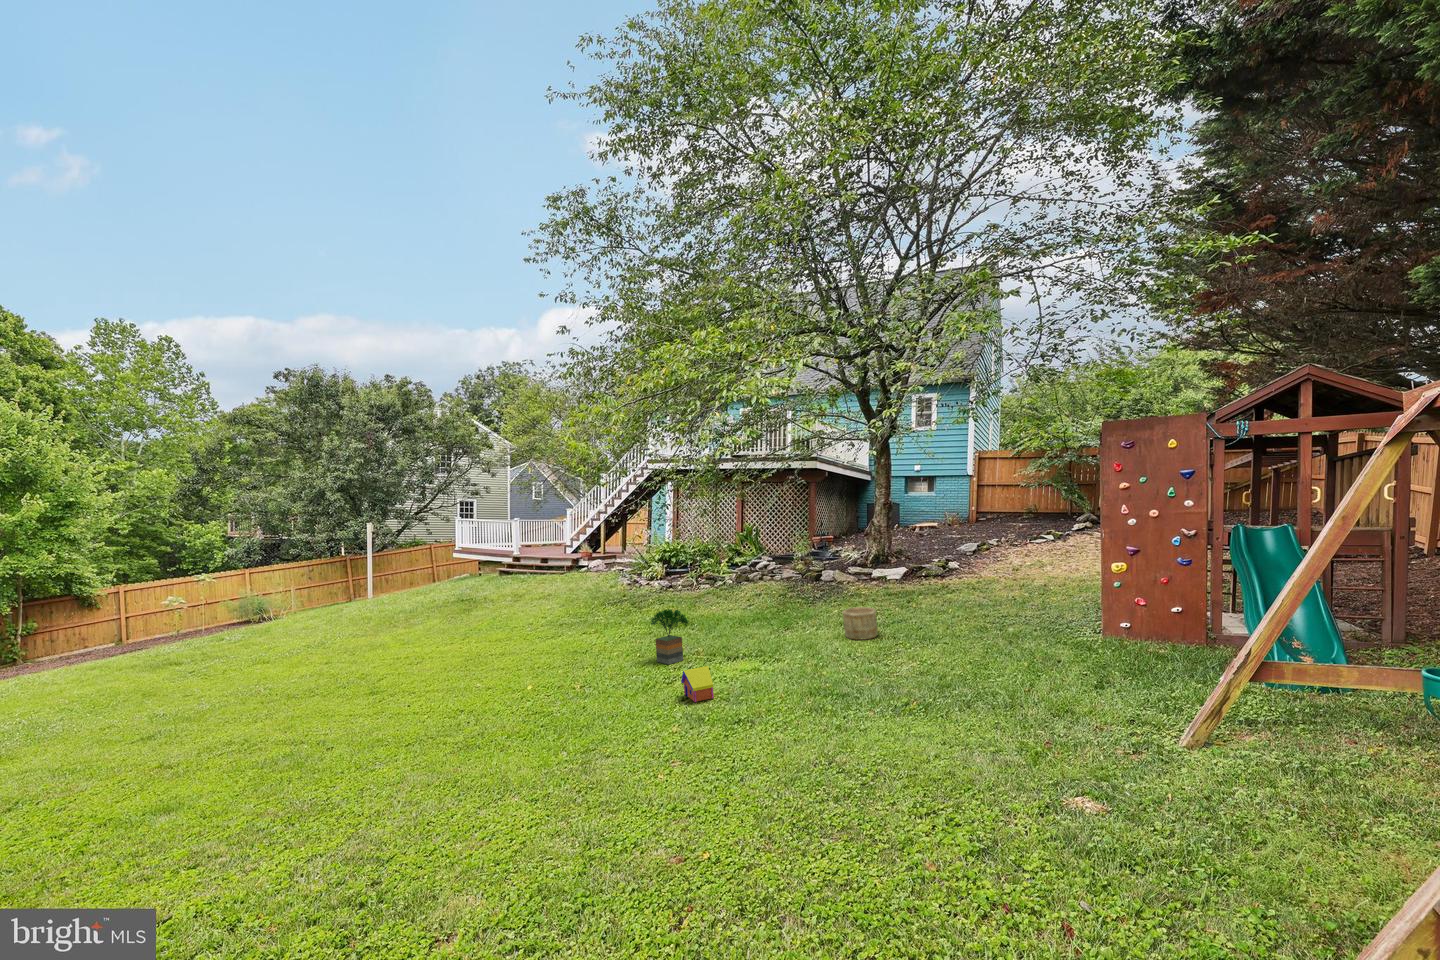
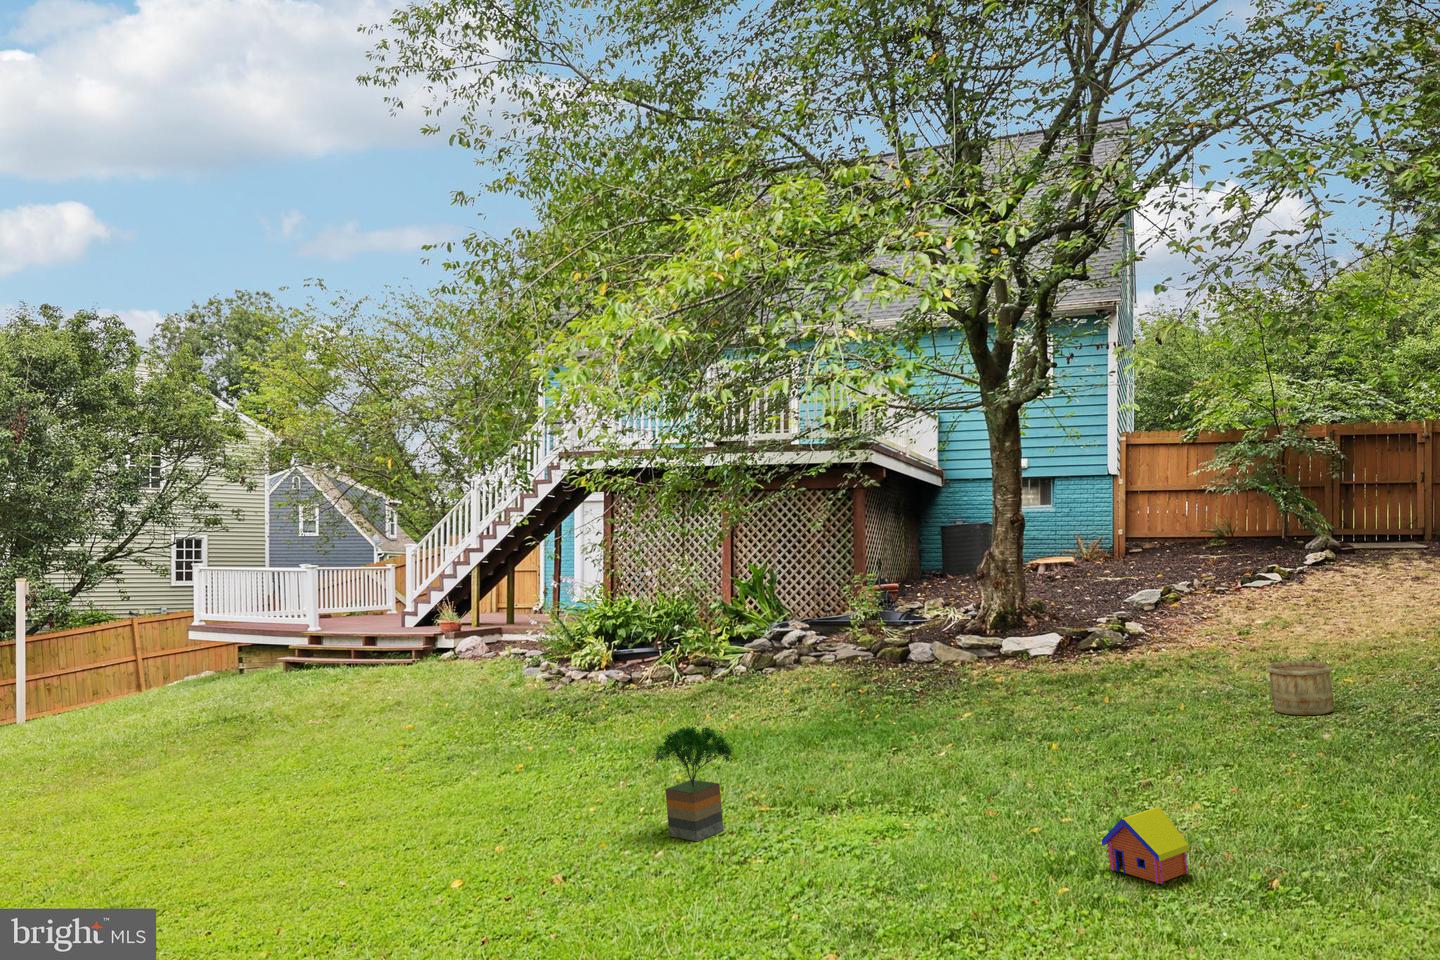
wooden bucket: present [842,607,877,640] -> present [1267,661,1334,715]
toy house: present [681,666,714,702] -> present [1102,807,1189,884]

